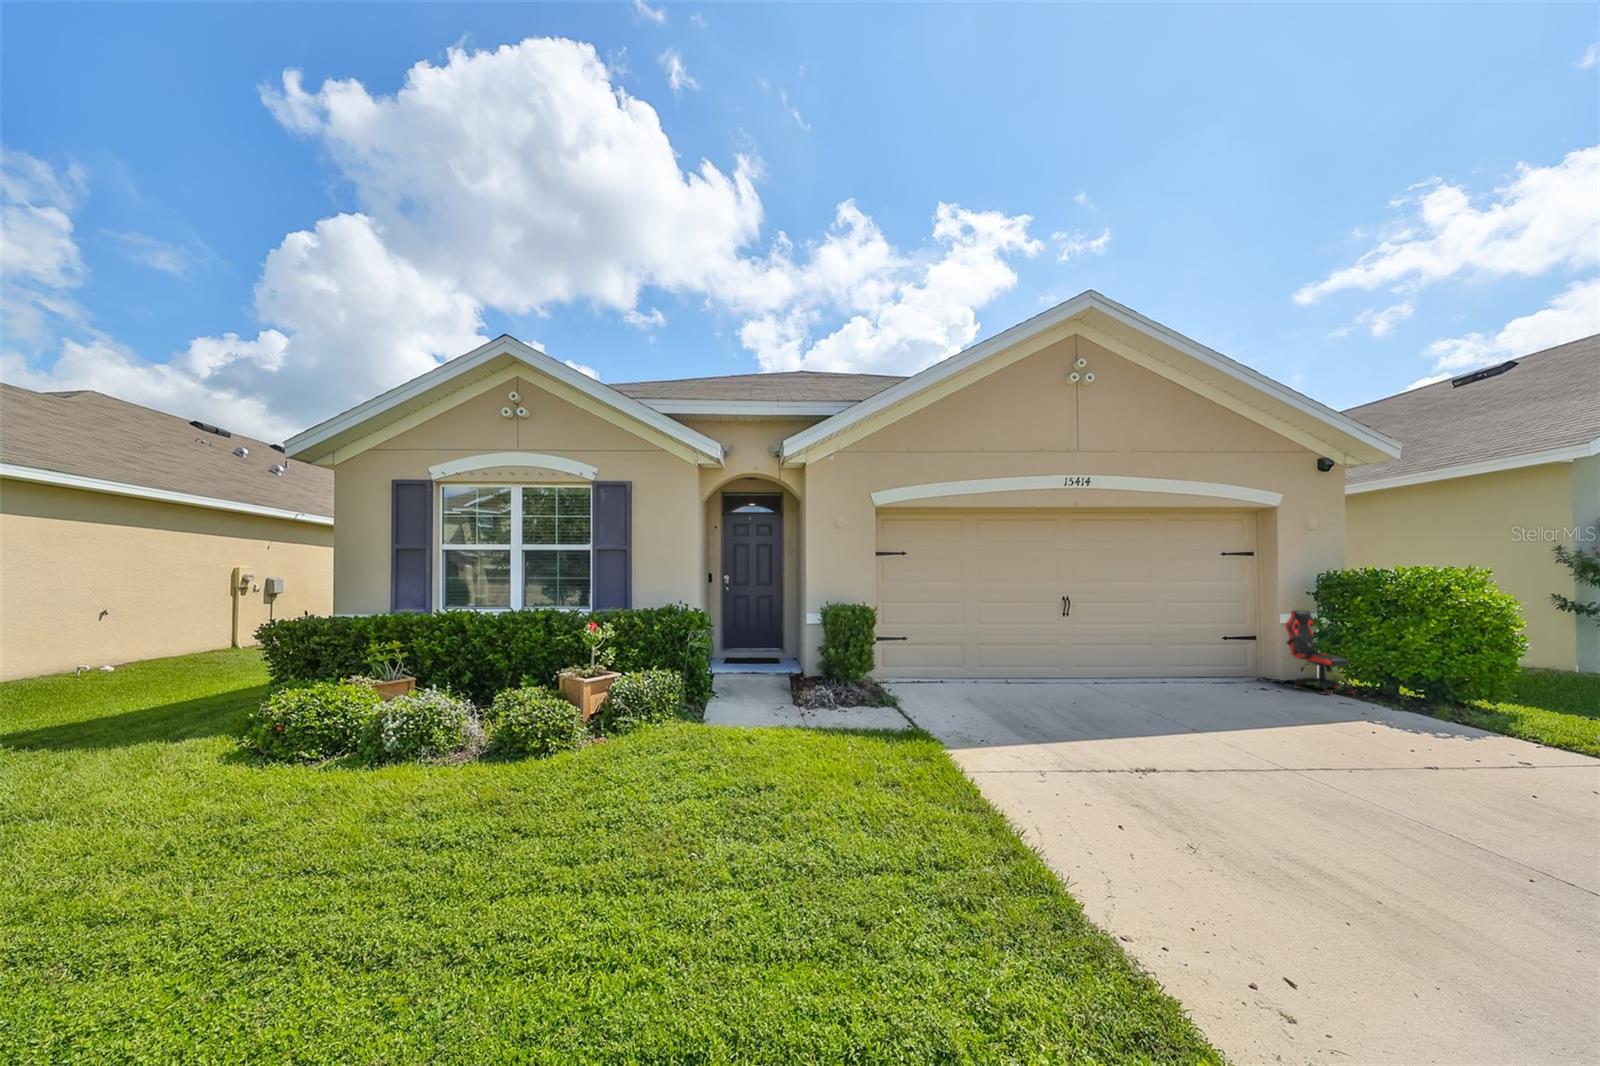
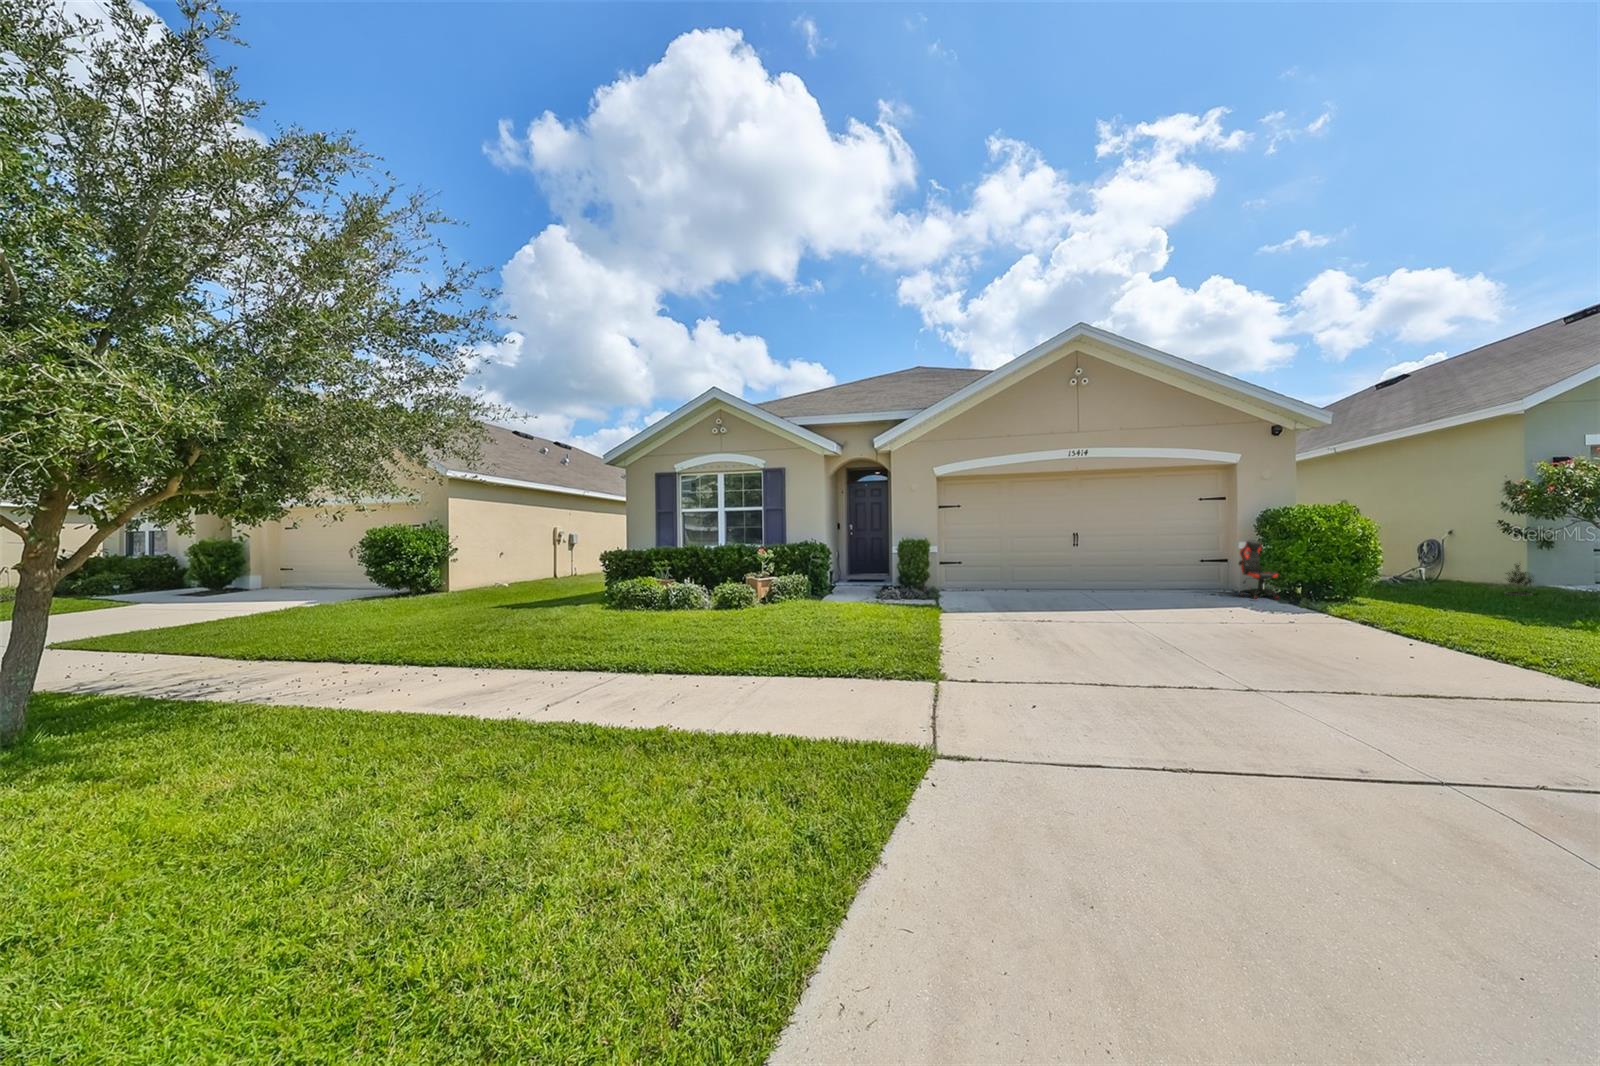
potted tree: none [1535,637,1580,679] -> present [1505,564,1532,596]

